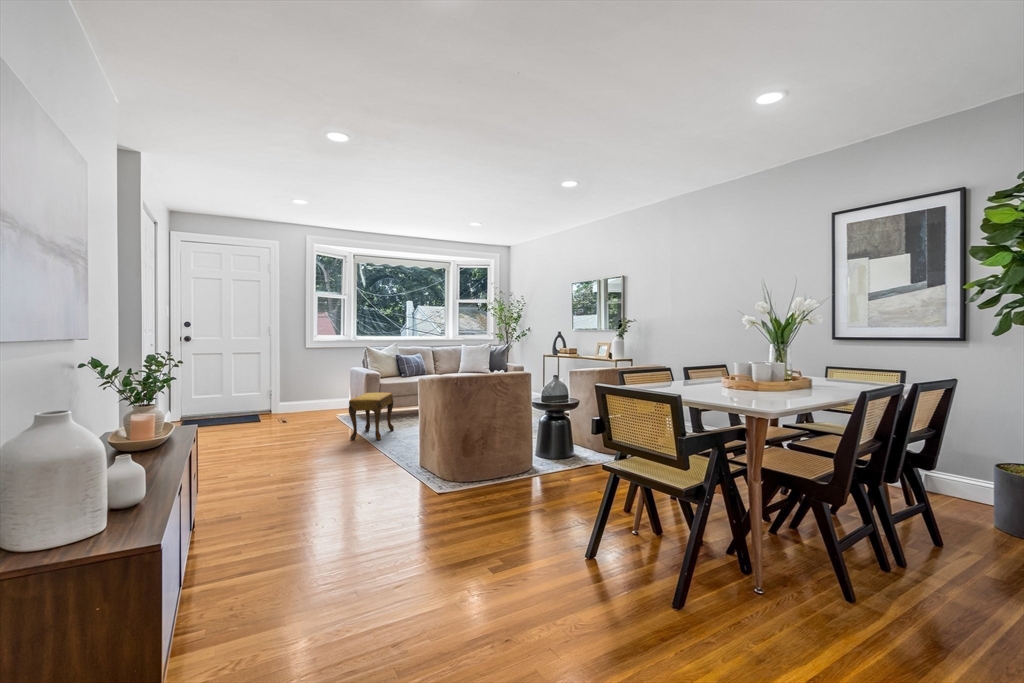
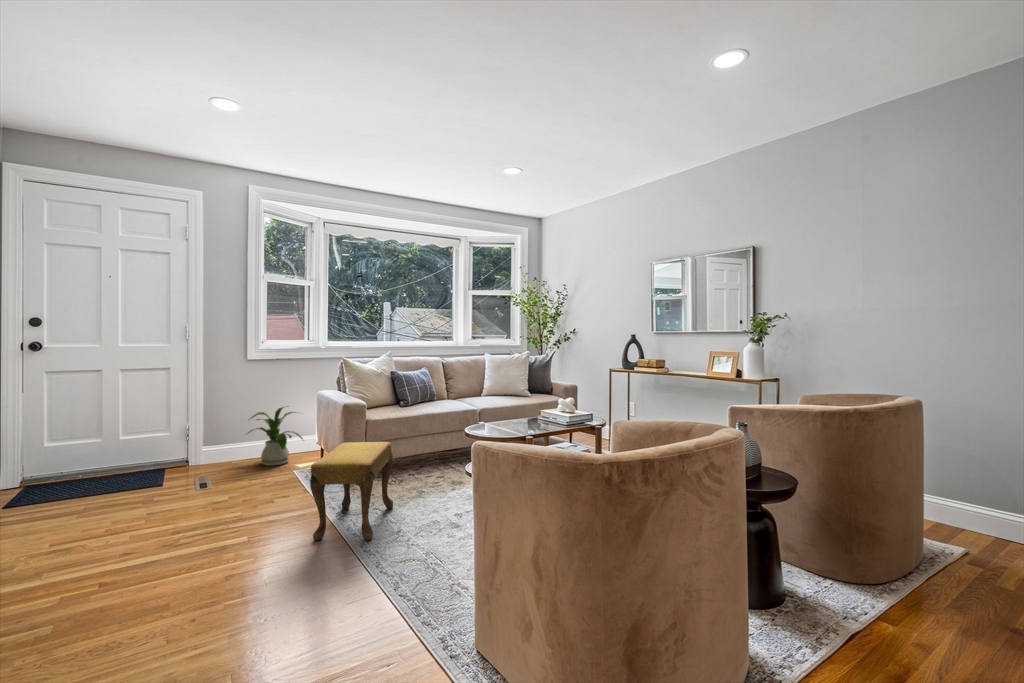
house plant: none [306,376,342,414] -> present [248,407,303,466]

